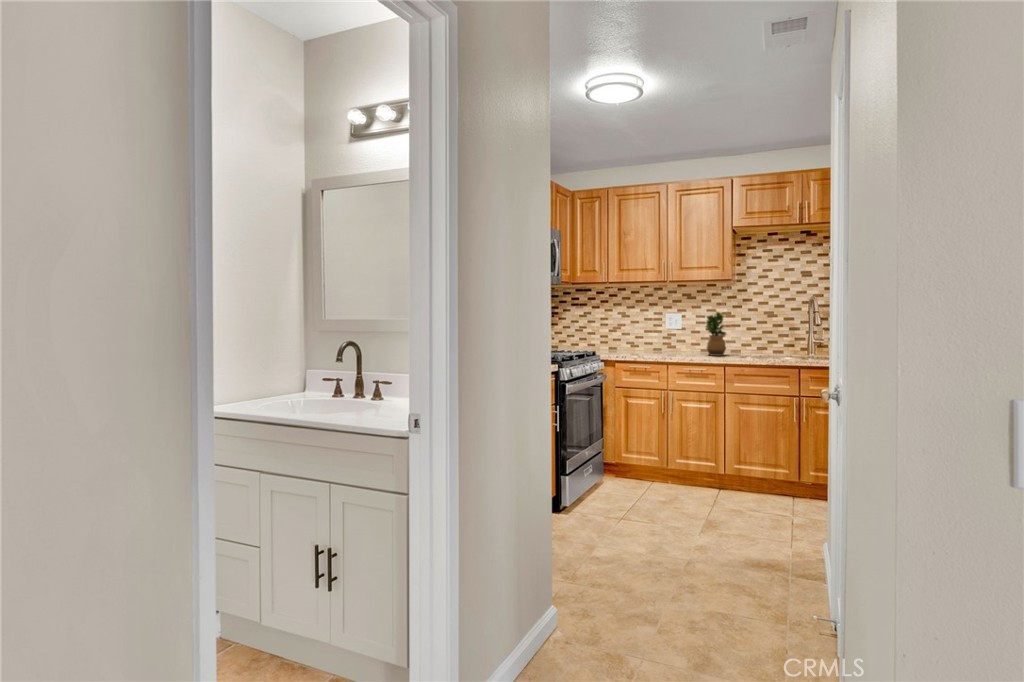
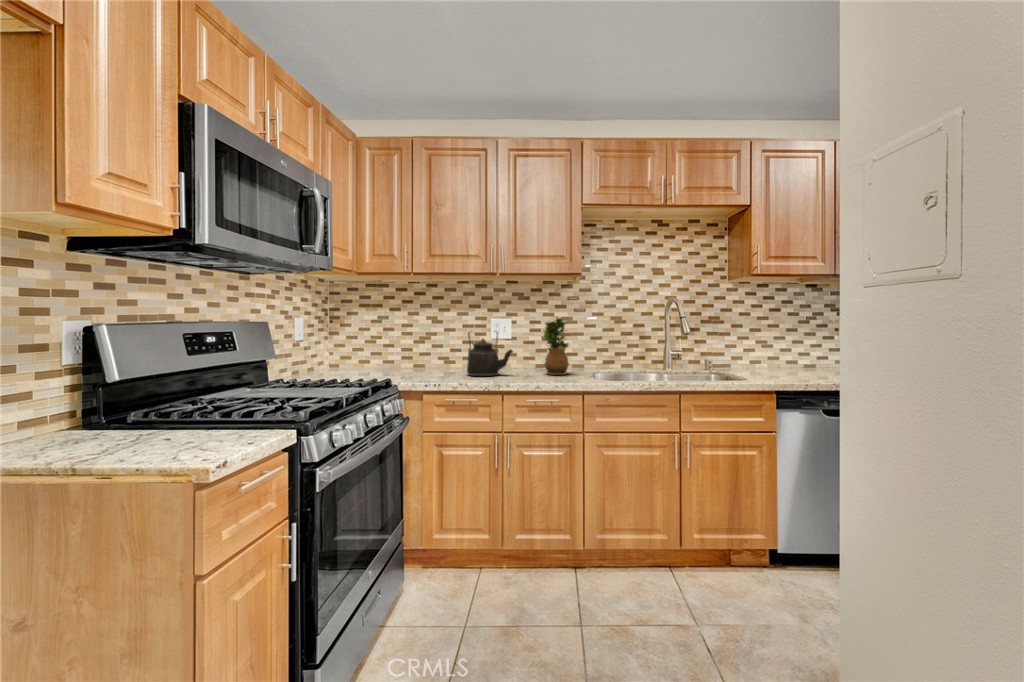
kettle: none [647,322,682,355] -> present [467,332,513,376]

